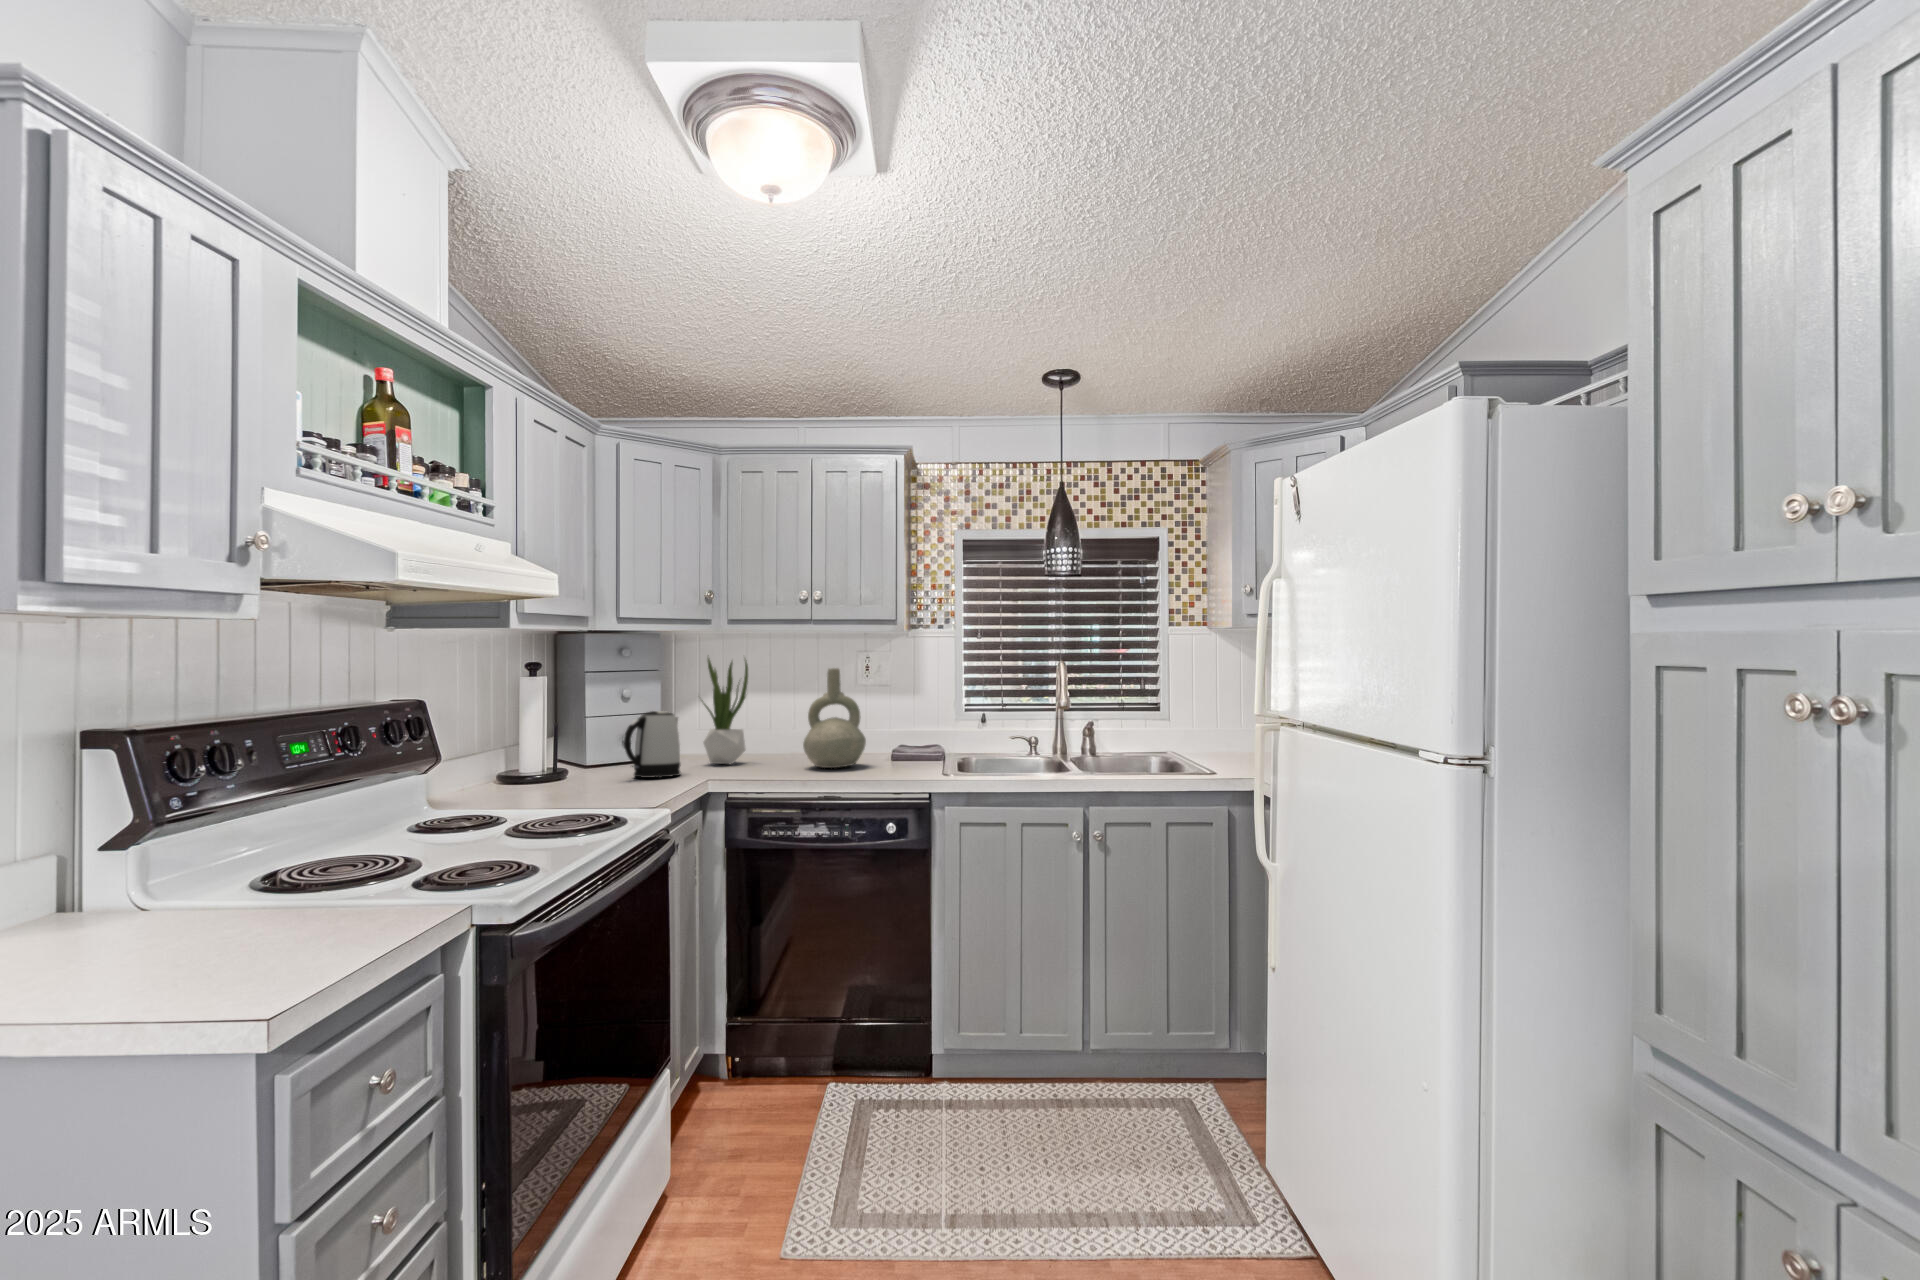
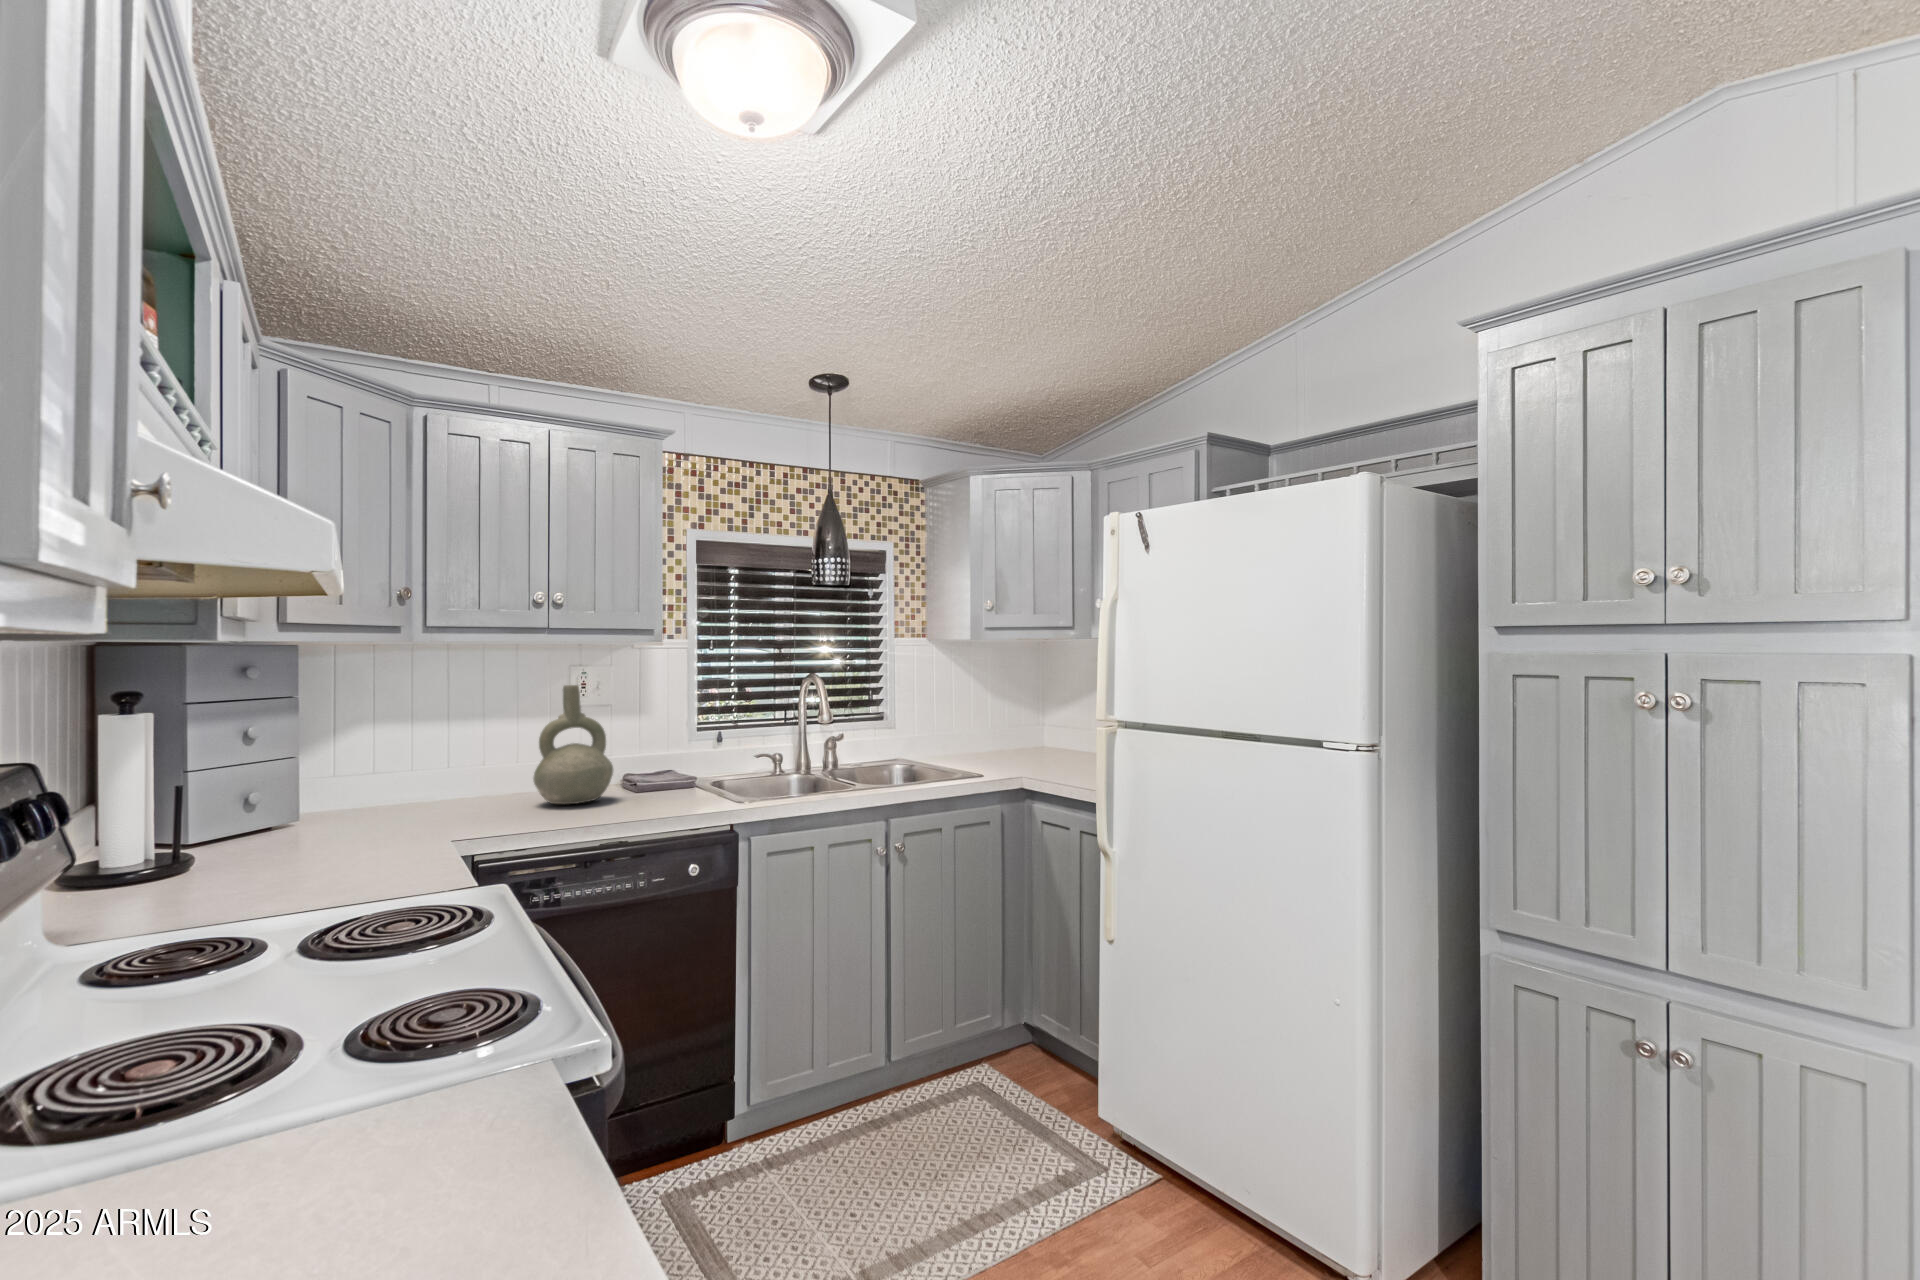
potted plant: present [702,658,748,764] -> none [369,670,442,812]
kettle: present [624,711,681,778] -> none [295,747,373,840]

